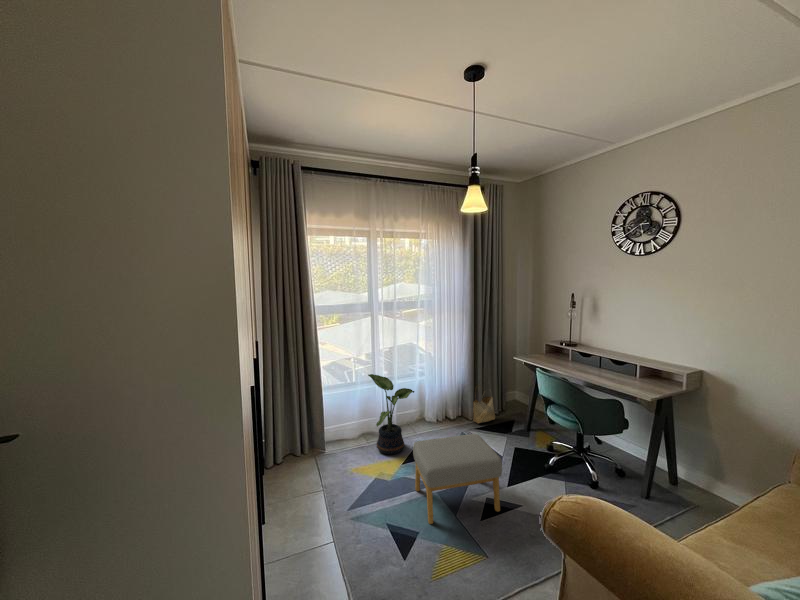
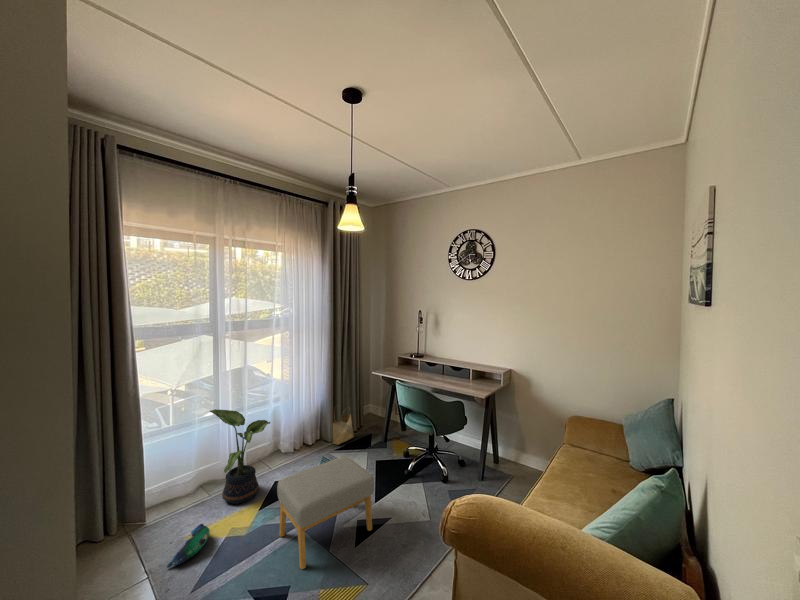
plush toy: none [334,462,364,488] -> present [167,524,209,568]

